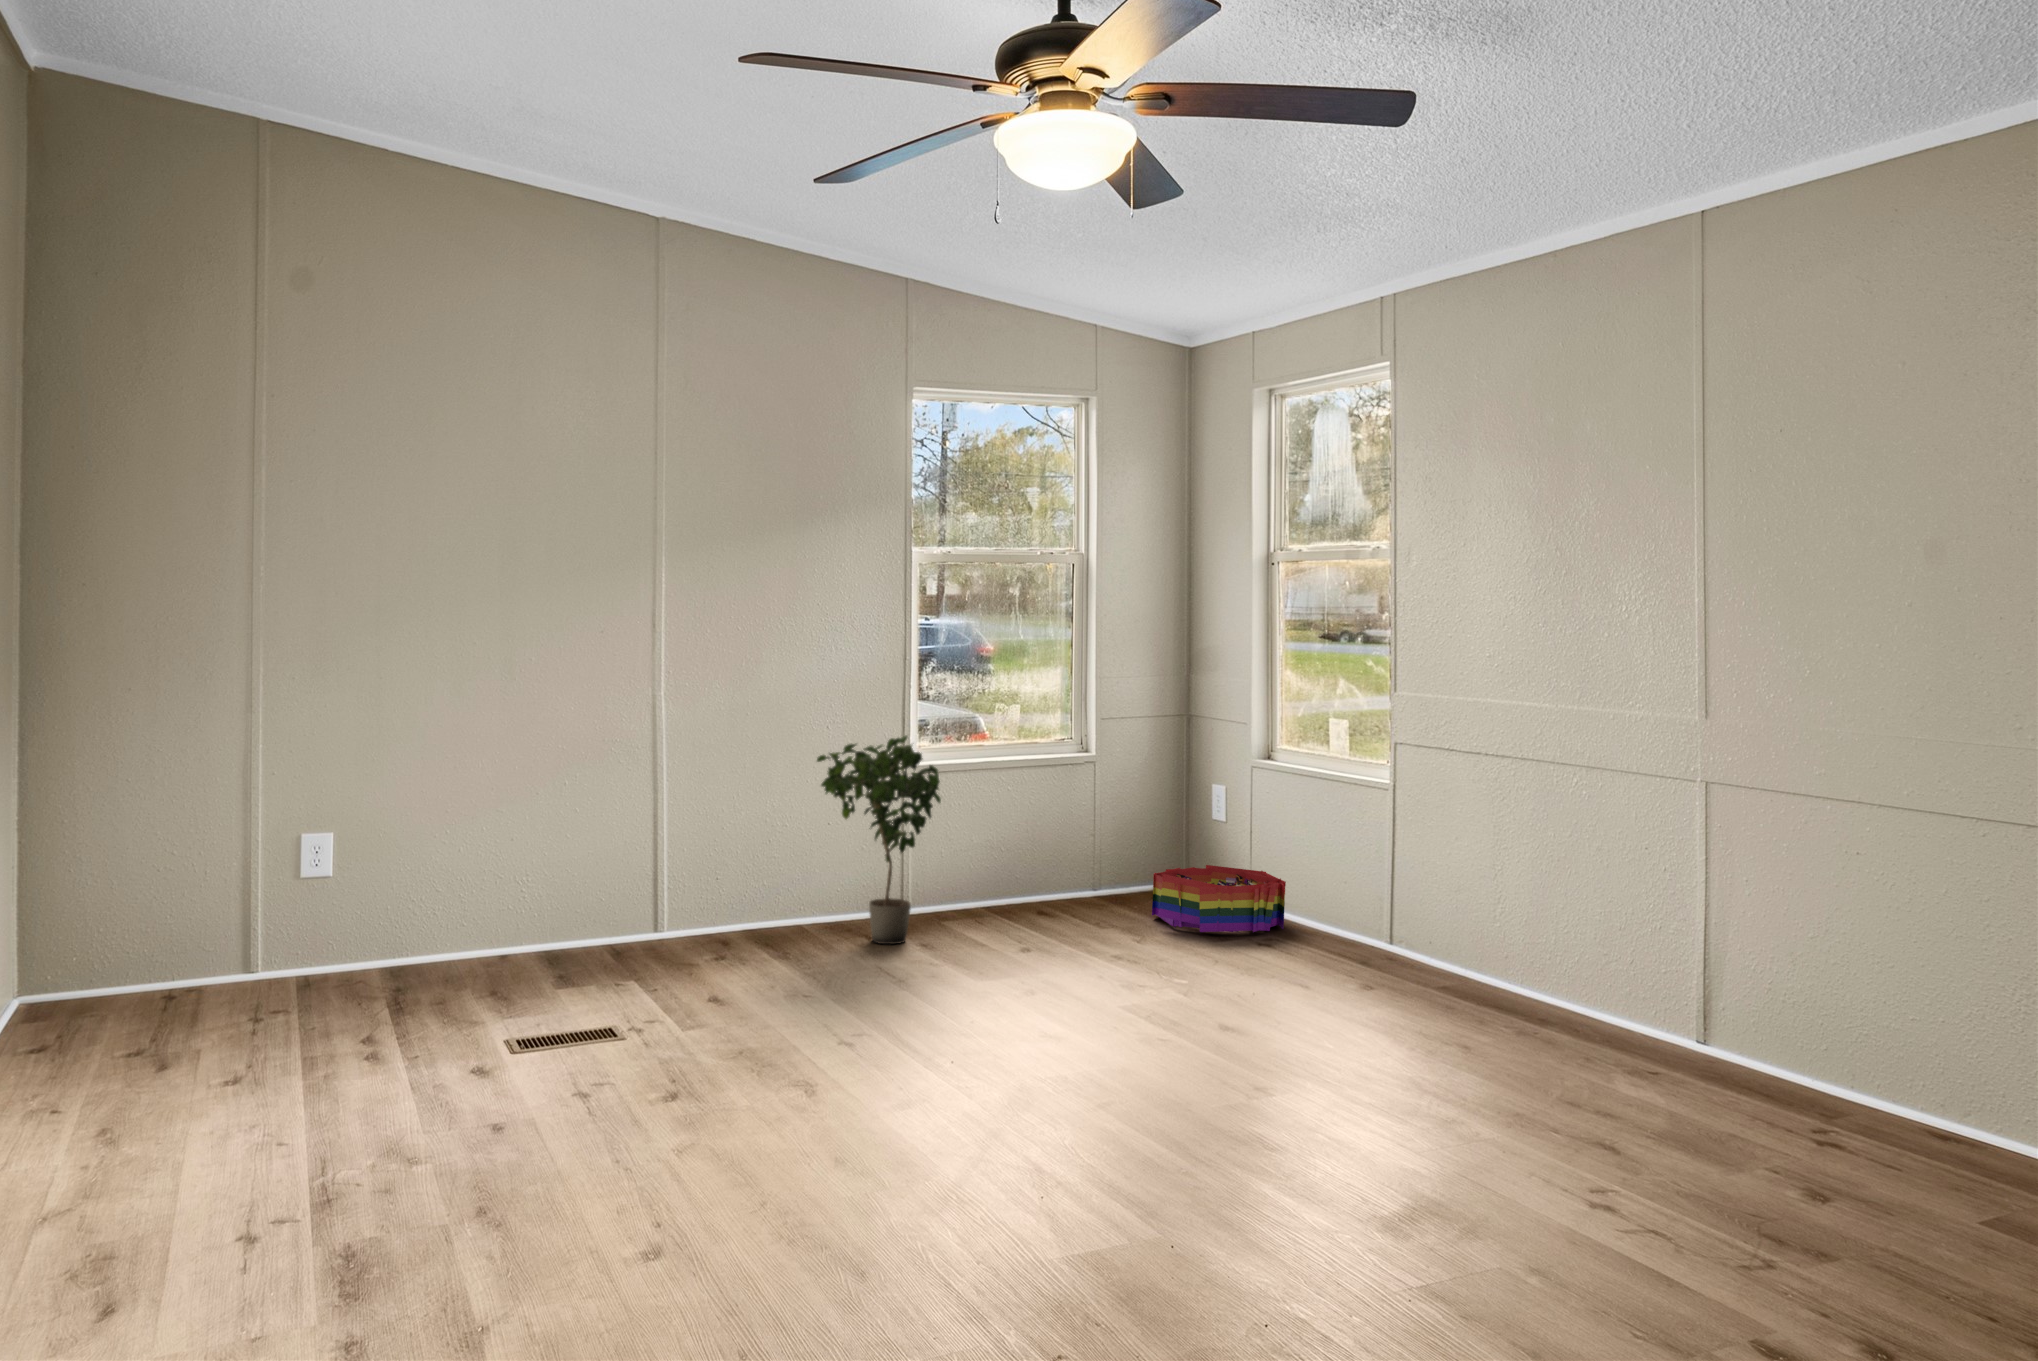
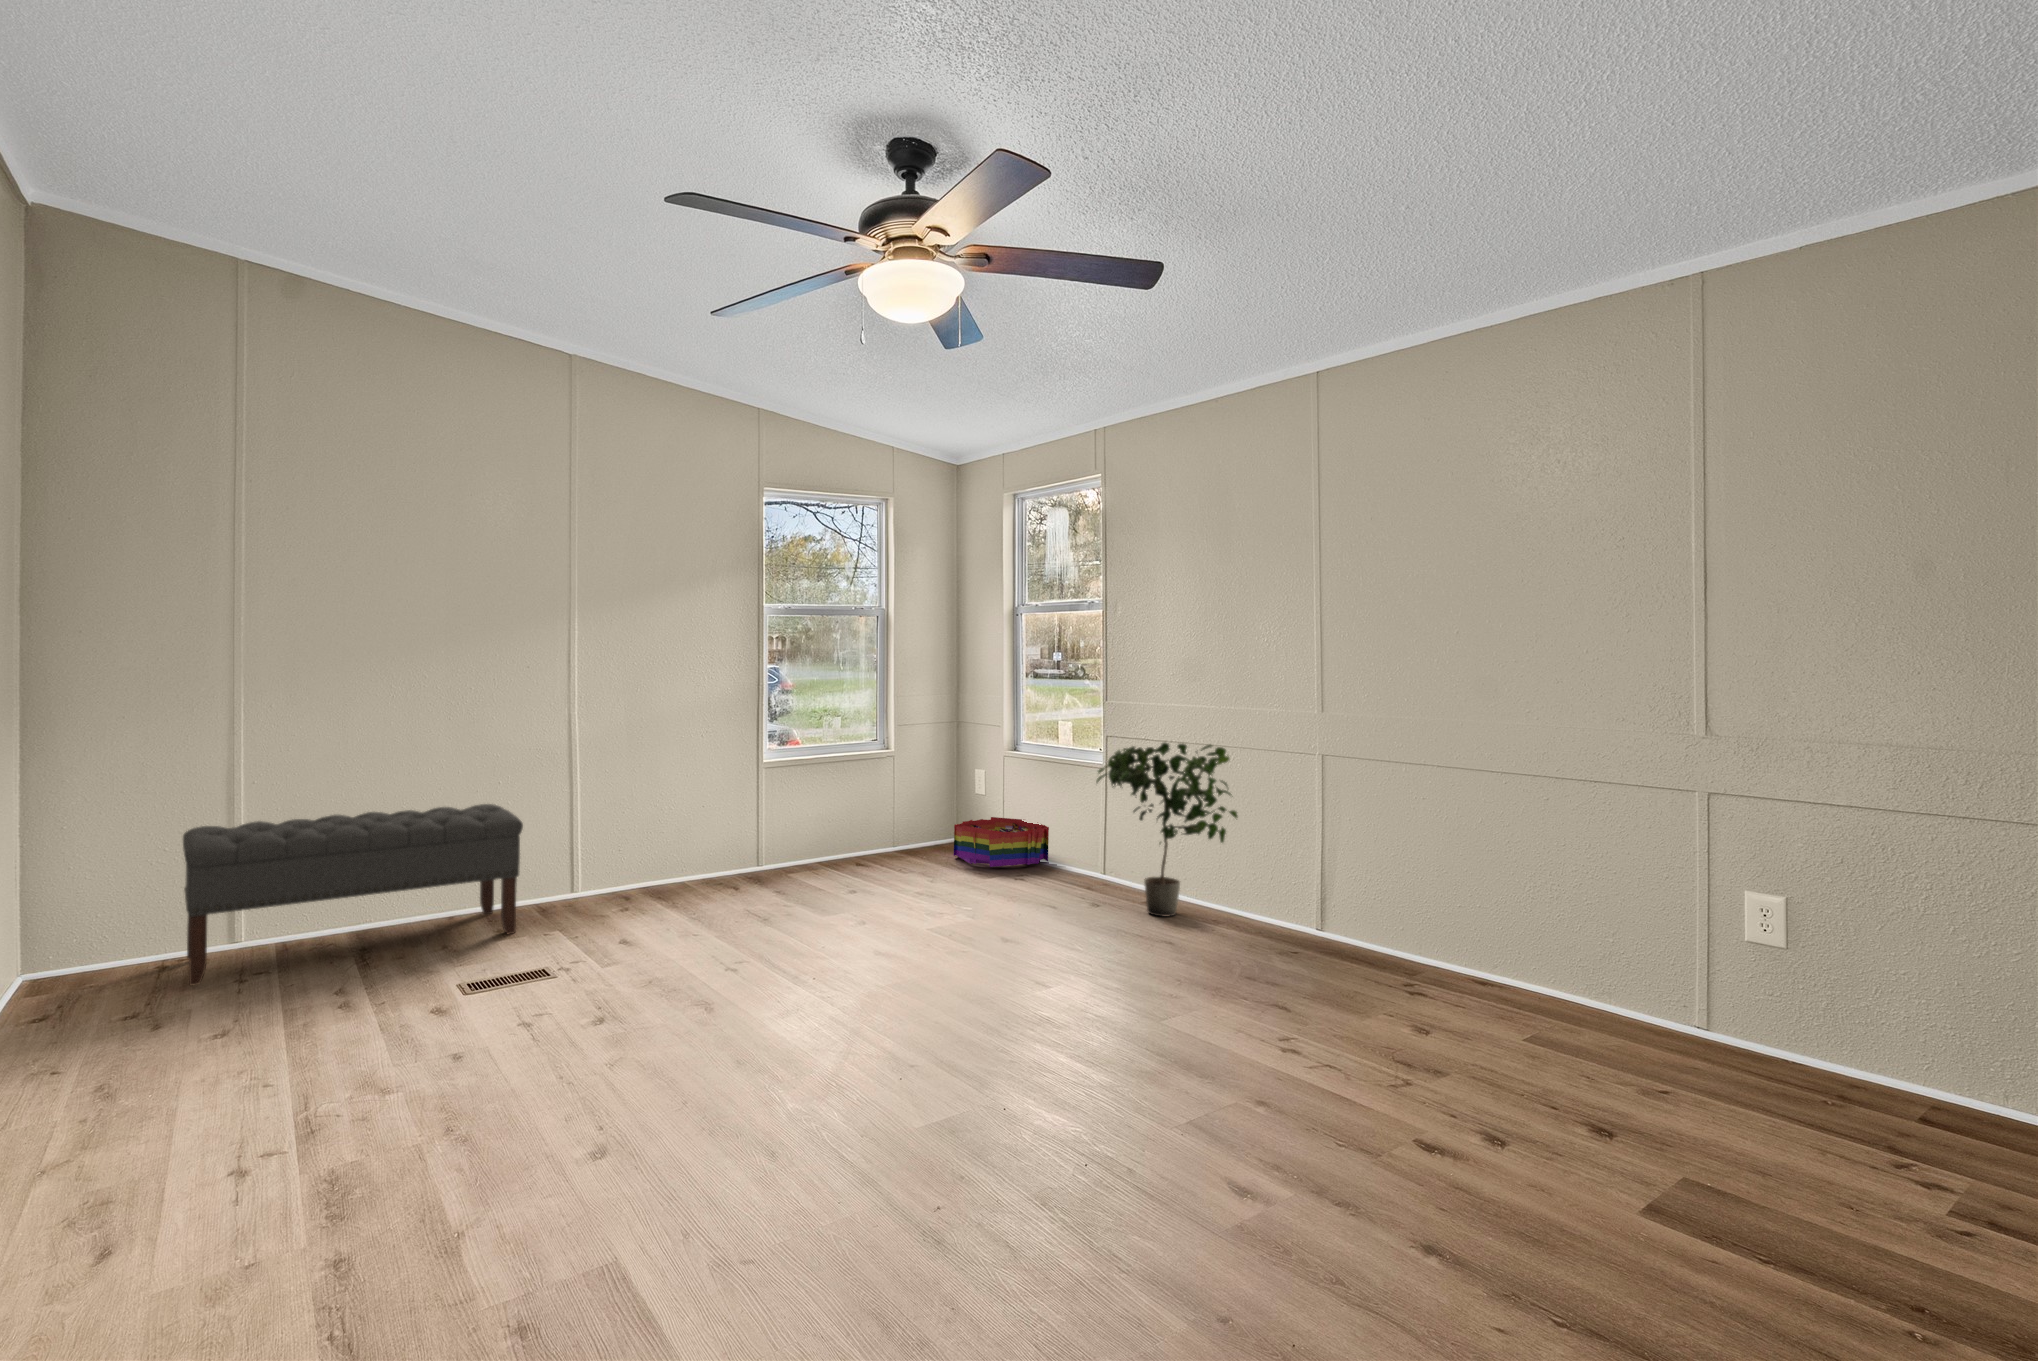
potted plant: present [817,736,941,944] -> present [1096,743,1238,916]
bench: none [200,820,589,1023] -> present [183,804,523,985]

